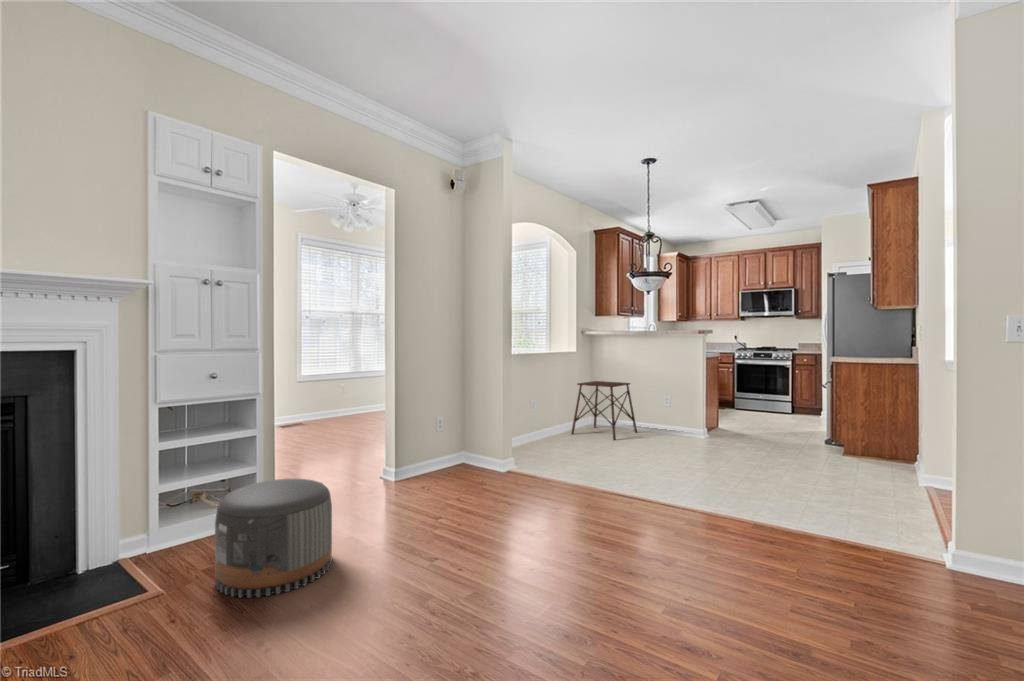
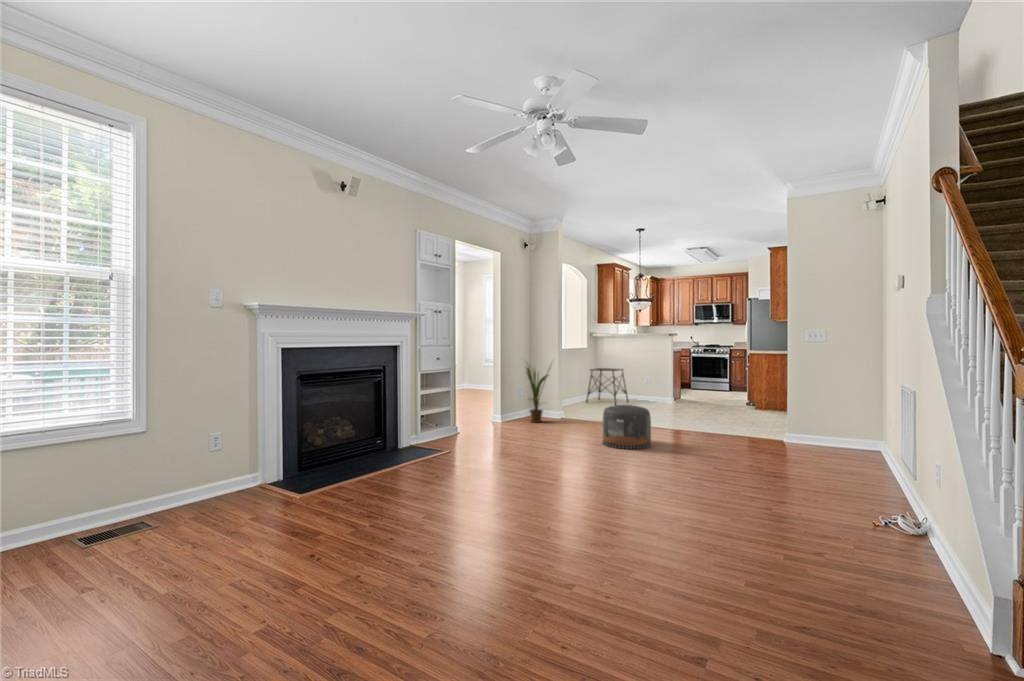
house plant: none [430,369,492,482] -> present [526,365,550,423]
pouf: present [215,479,332,598] -> present [603,405,651,449]

